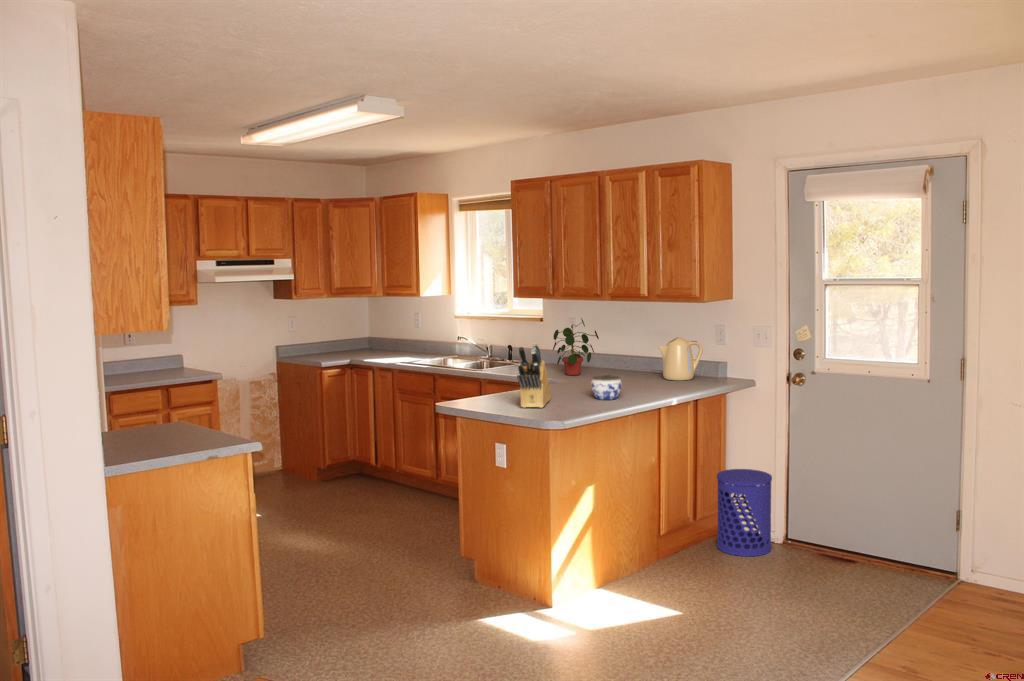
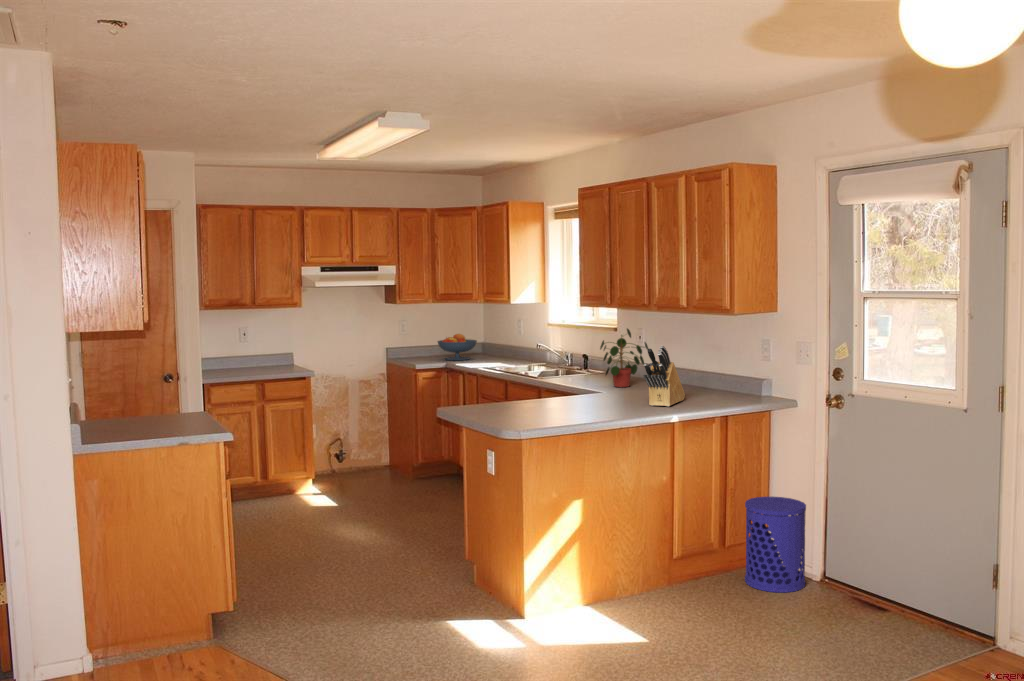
fruit bowl: none [335,329,377,356] -> present [438,334,477,360]
kettle: present [659,337,703,381] -> none [698,351,746,398]
knife block: present [517,343,551,408] -> present [644,345,685,407]
jar: present [591,375,622,400] -> none [593,388,624,413]

